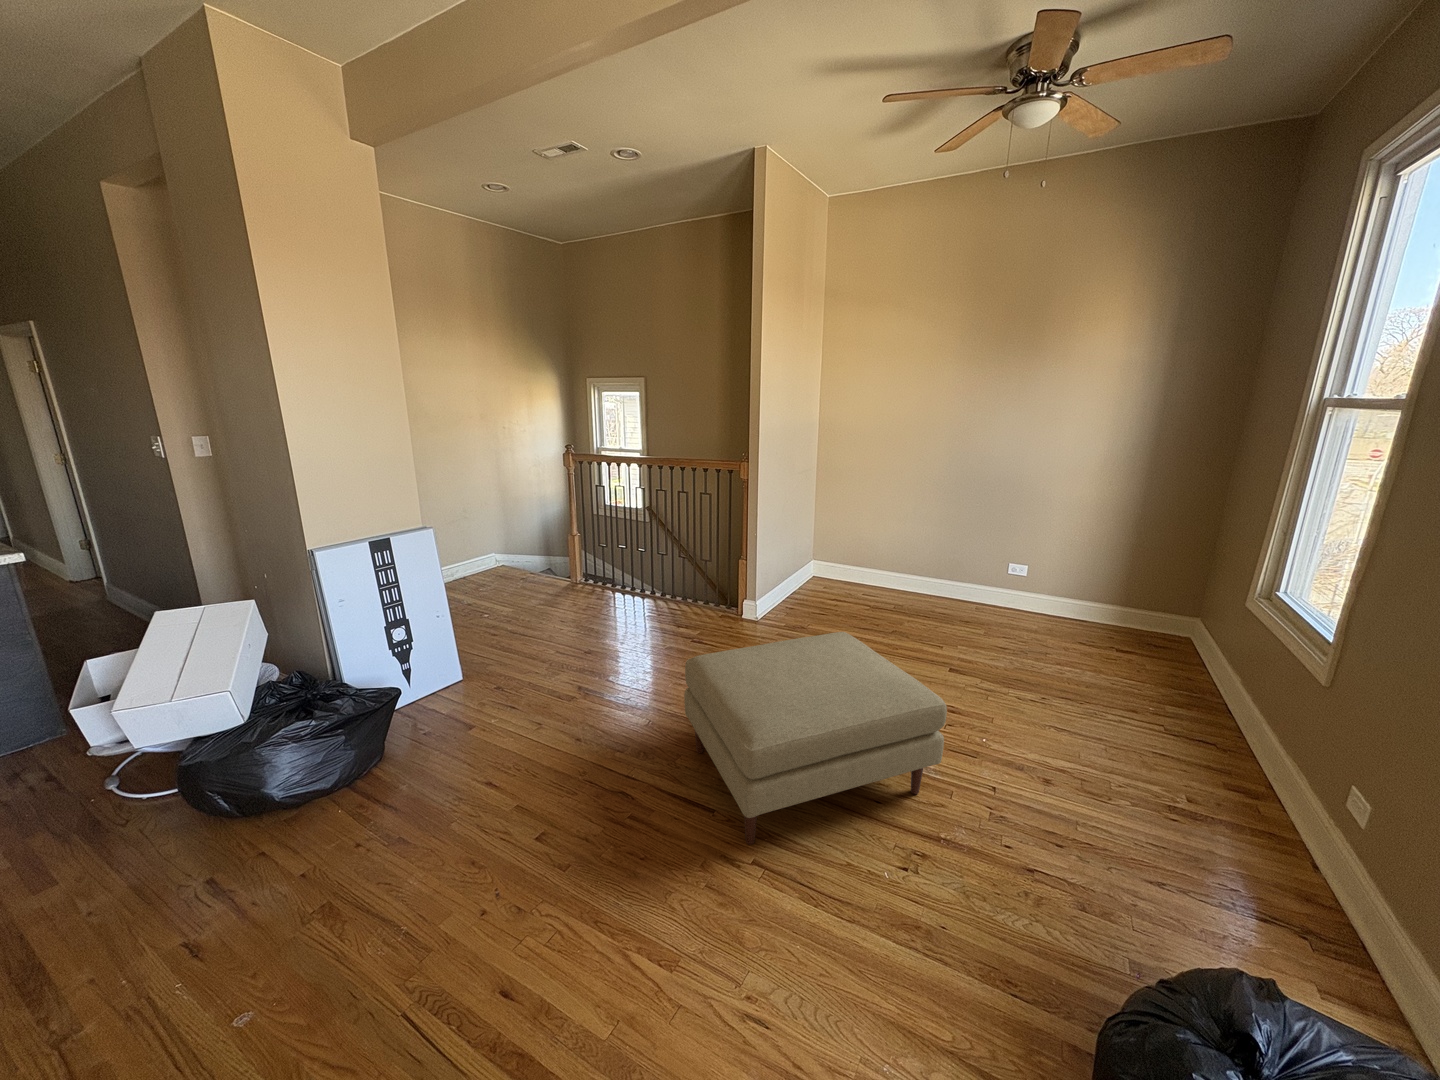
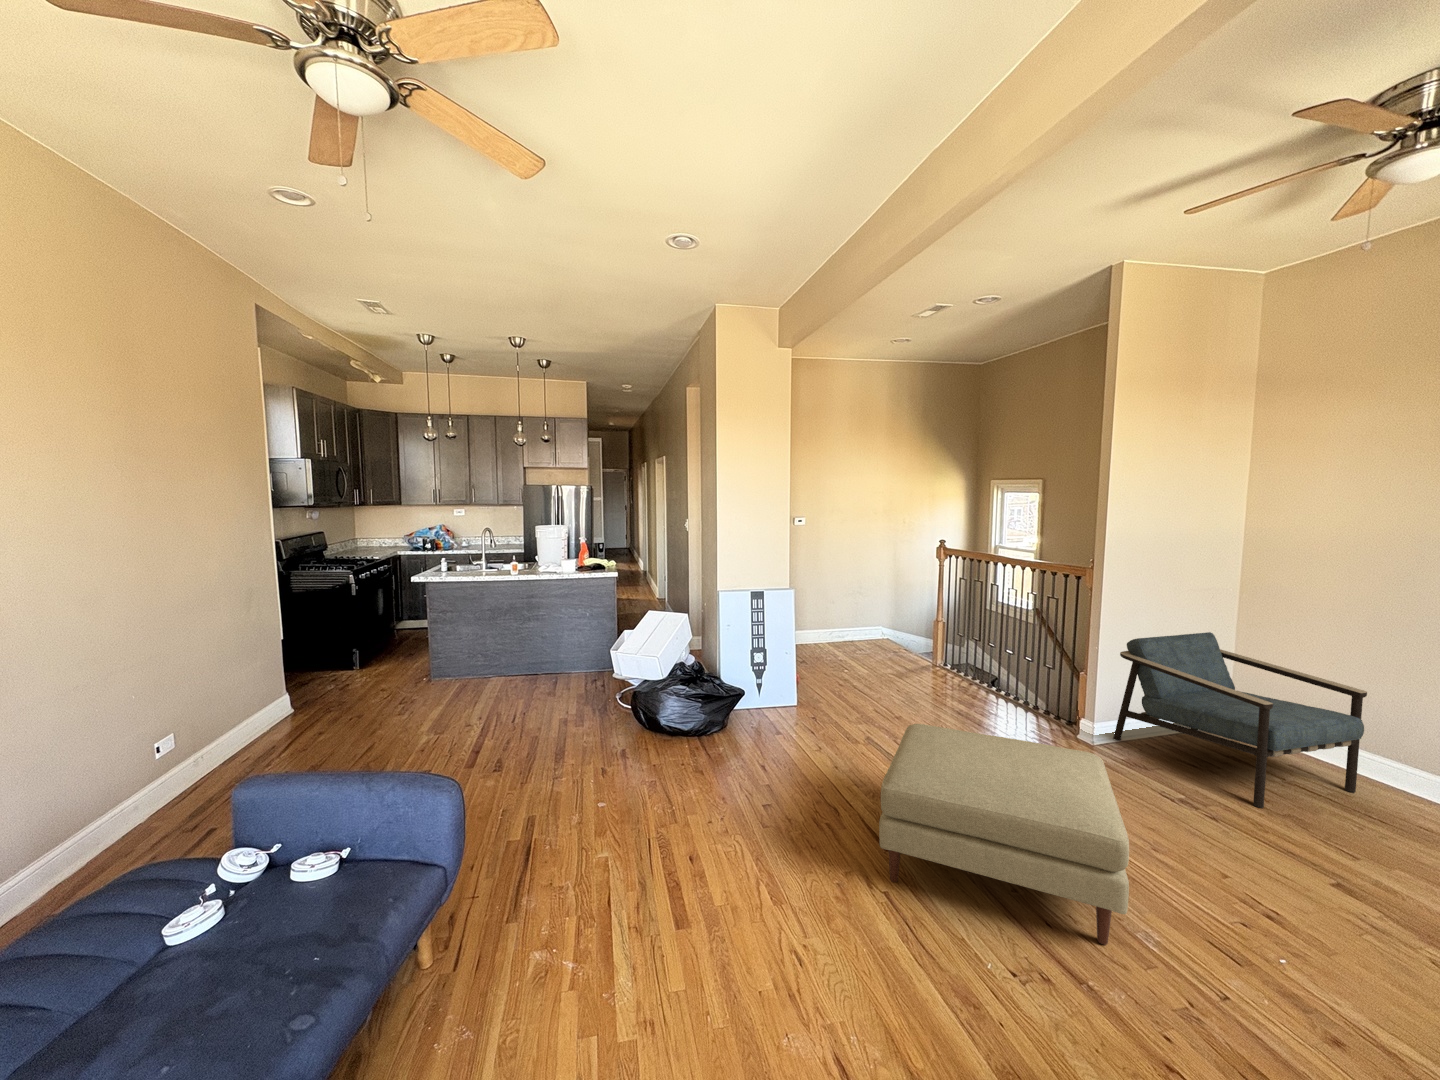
armchair: none [765,507,905,632] -> present [1113,632,1367,808]

